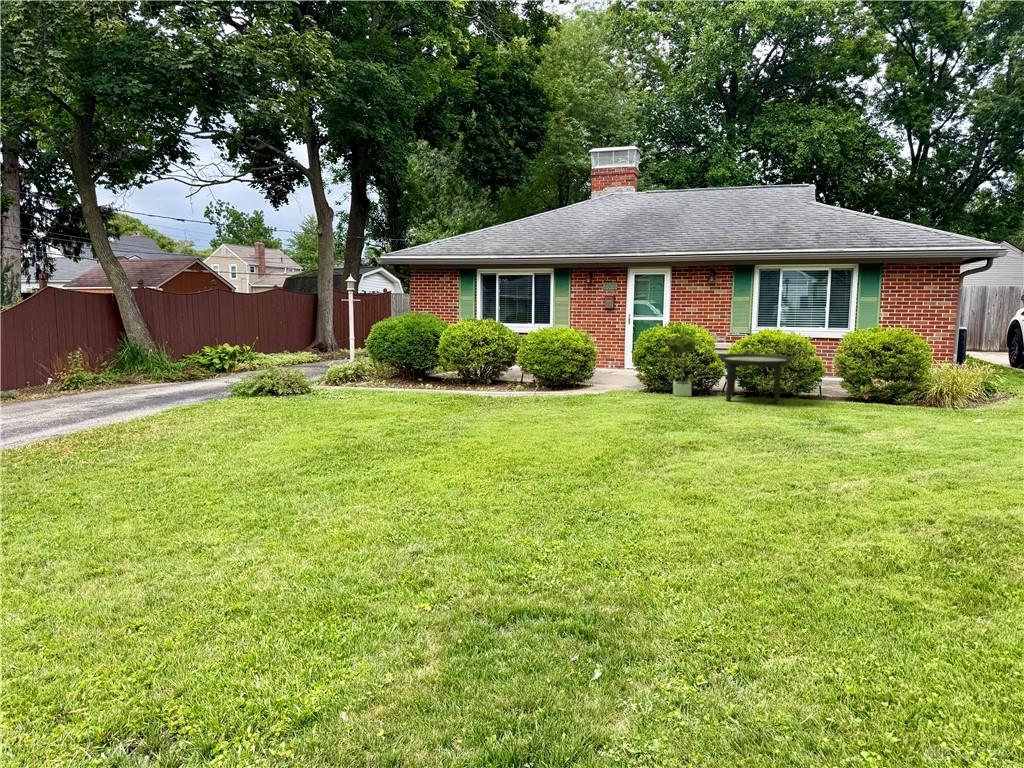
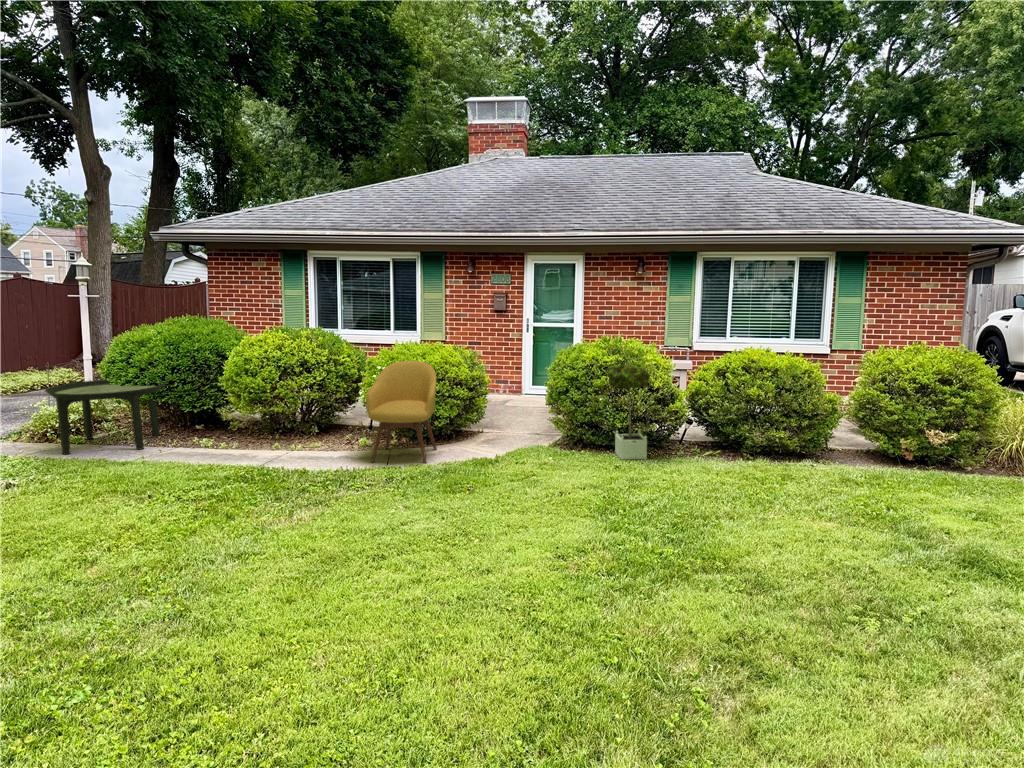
chair: none [524,337,565,395] -> present [366,361,437,463]
round table: present [717,353,794,404] -> present [45,380,166,455]

